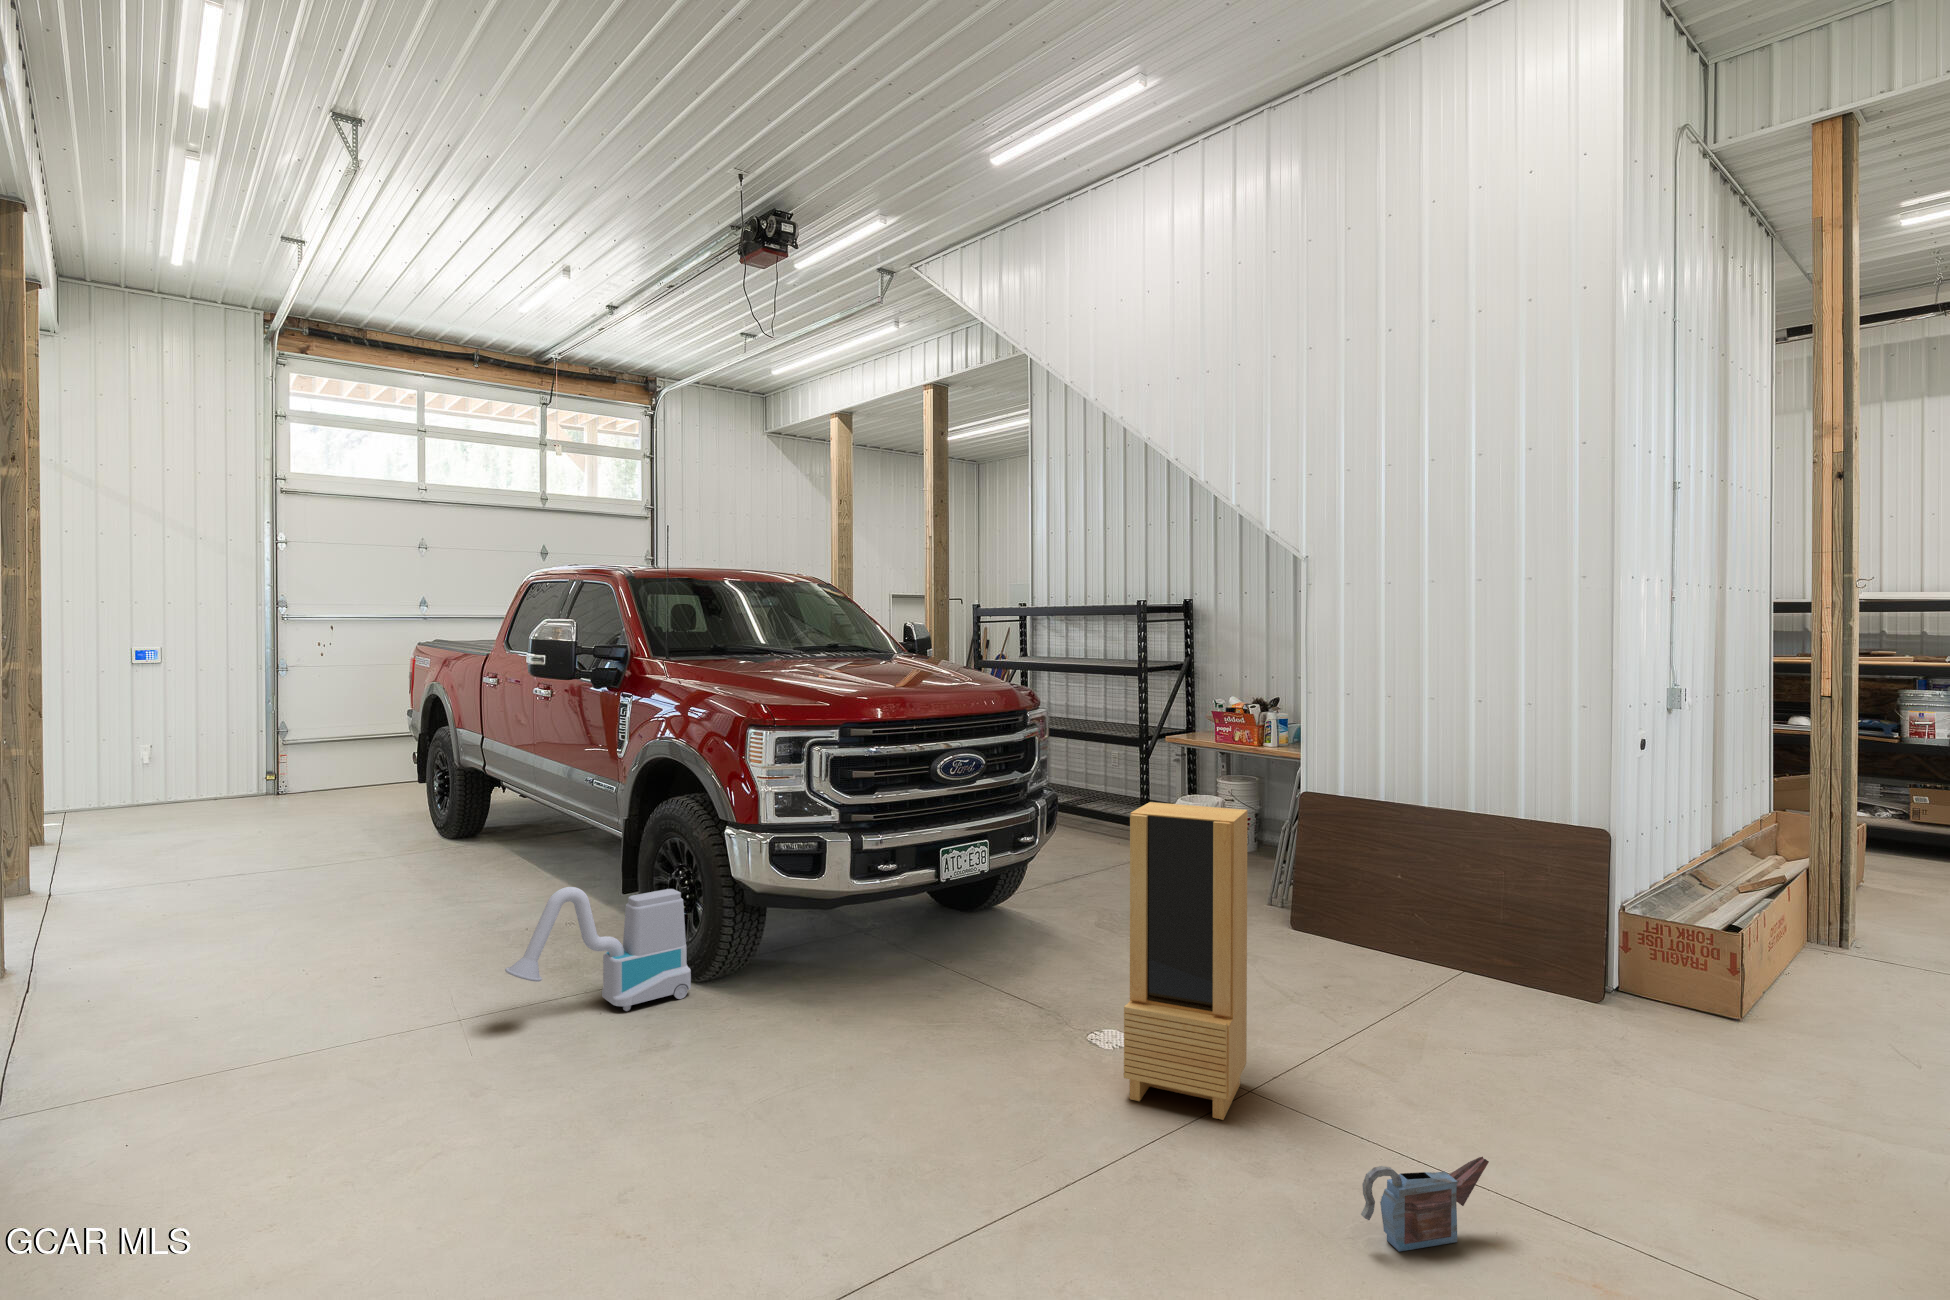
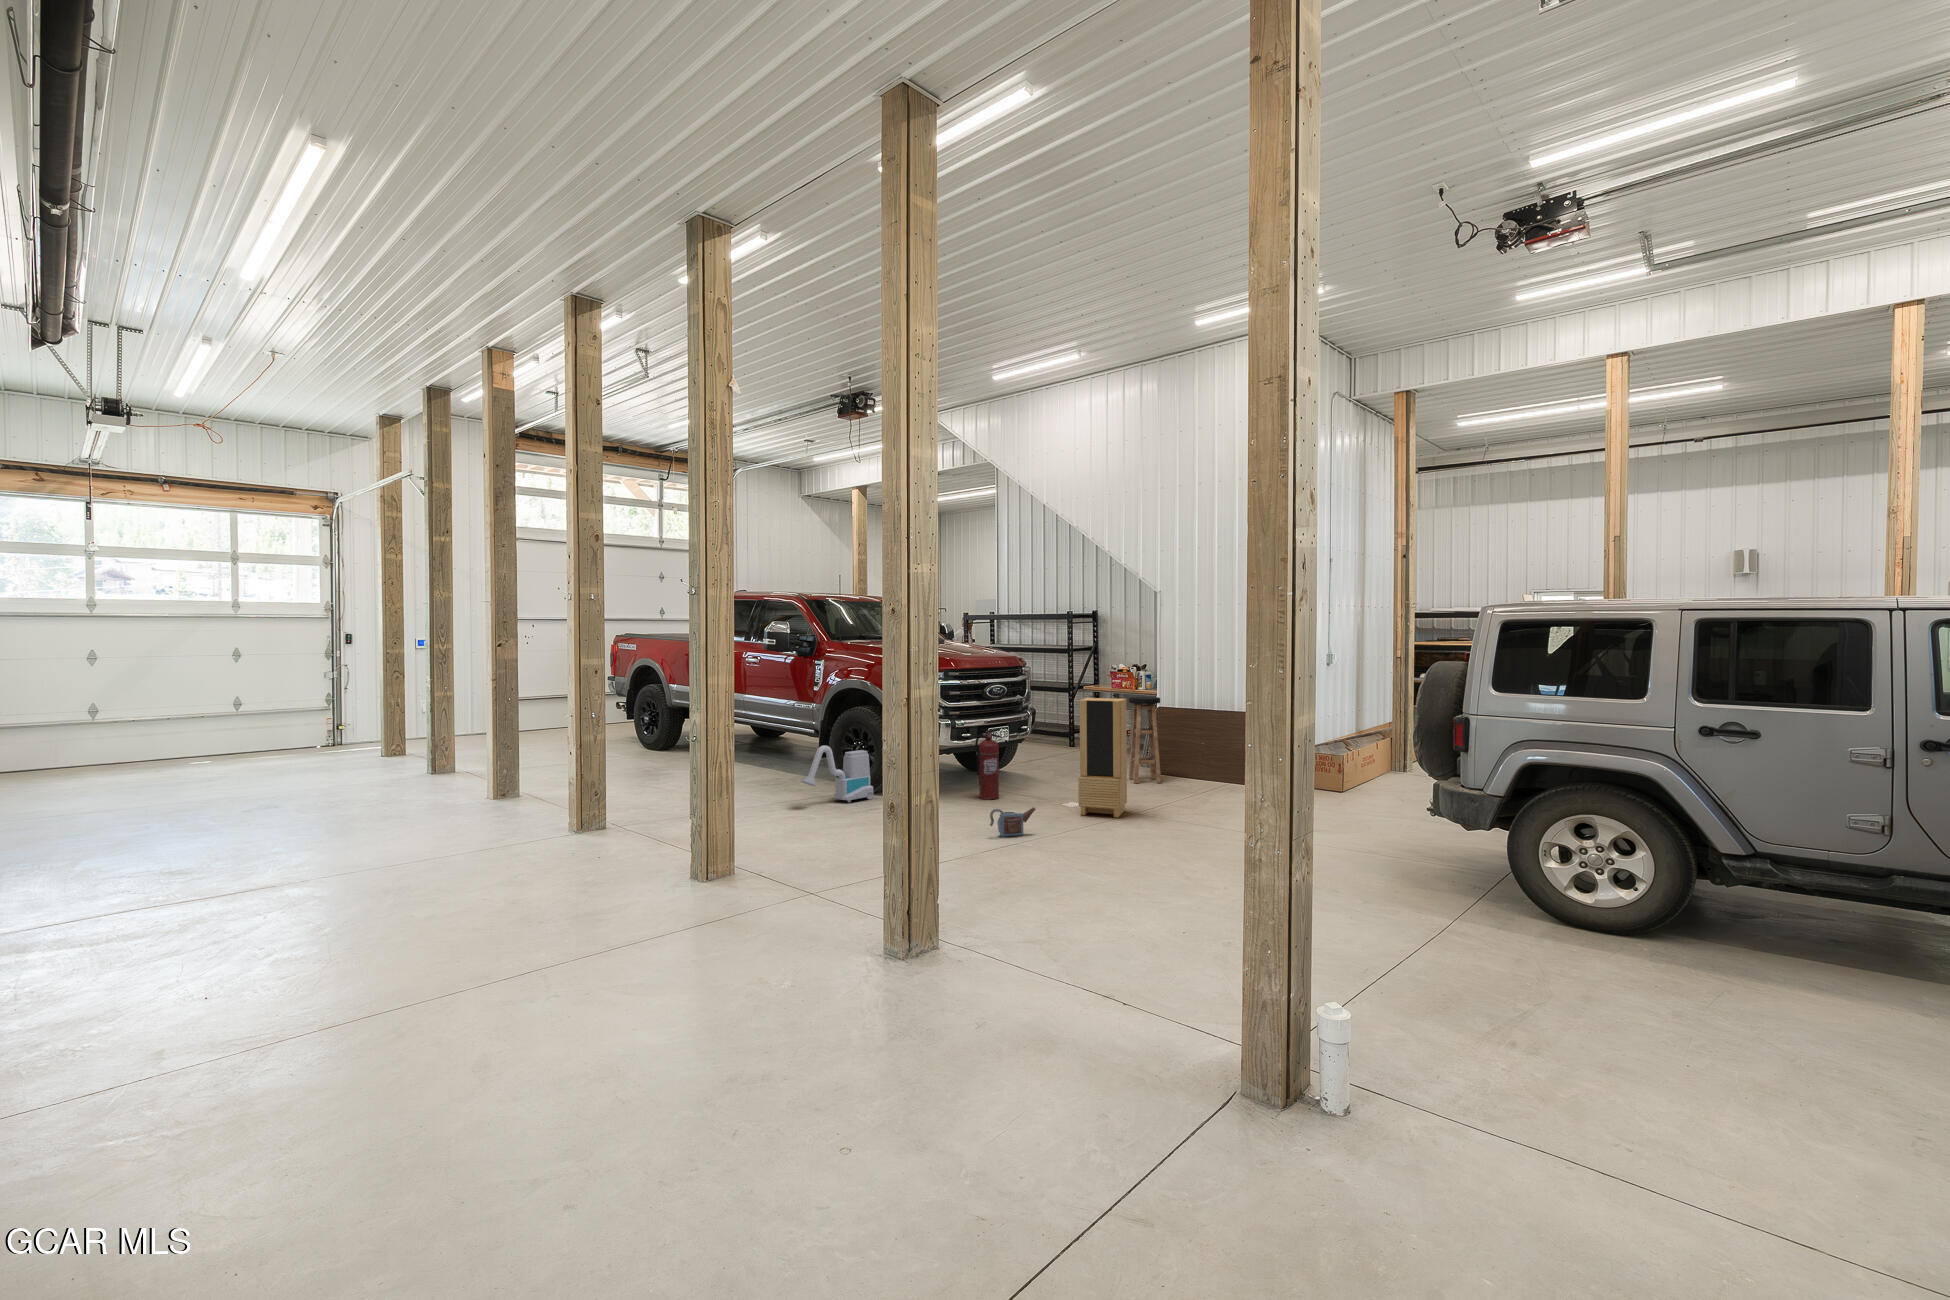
bar stool: none [1248,775,1319,962] -> present [1129,697,1161,783]
fire extinguisher: none [907,852,965,1012] -> present [975,728,1001,799]
watering can: present [1361,1157,1489,1251] -> present [990,807,1036,837]

